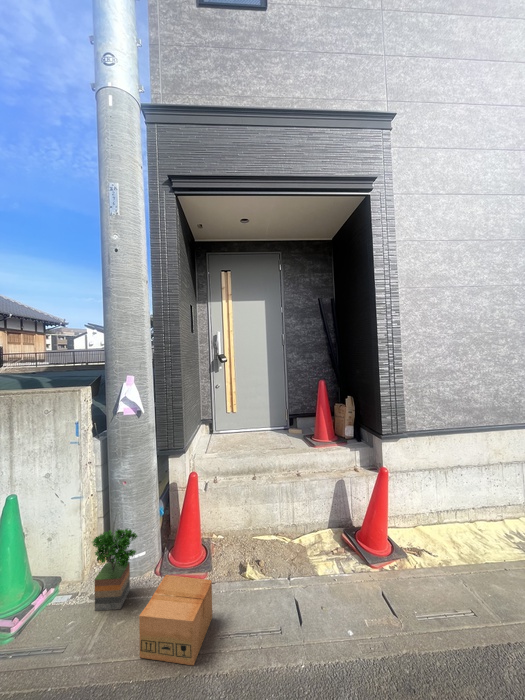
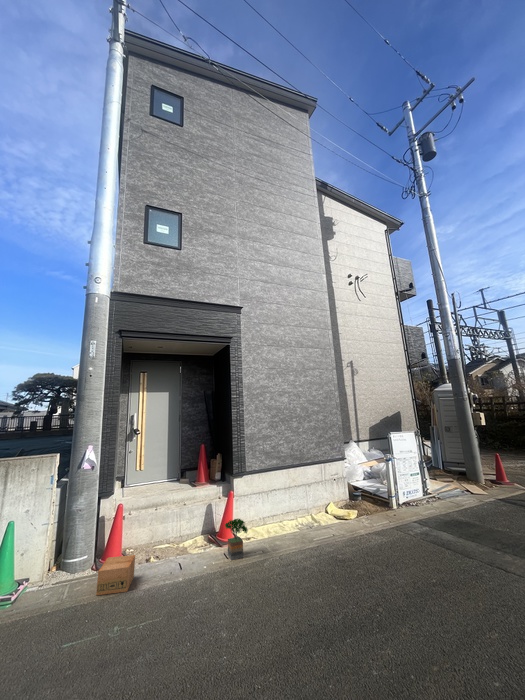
potted tree: present [93,529,137,611] -> present [225,519,248,560]

